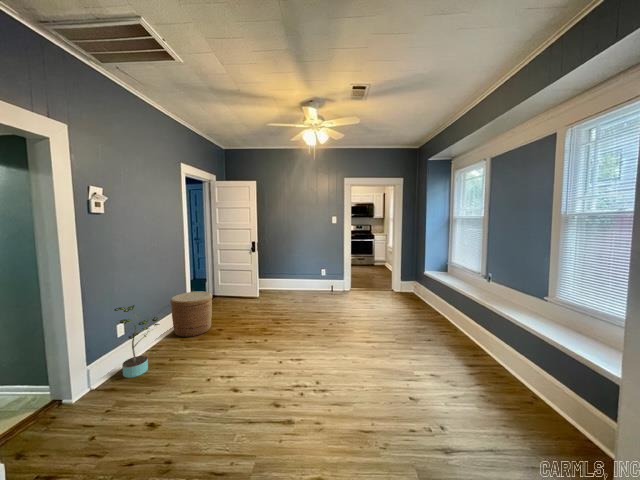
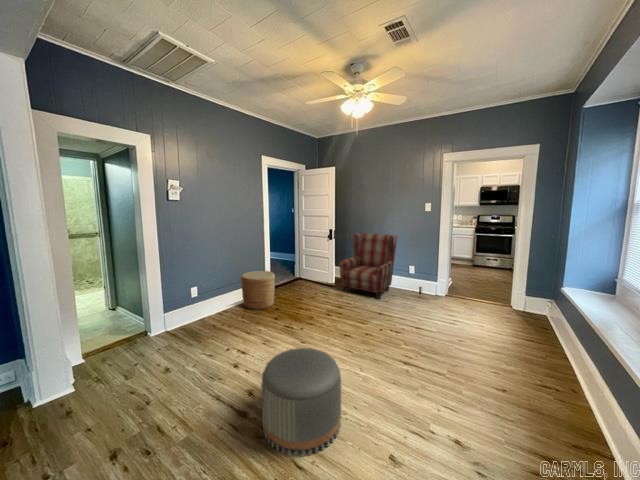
armchair: none [266,244,312,302] -> present [339,233,397,300]
potted plant: present [115,305,159,378] -> none [181,275,216,330]
pouf: none [306,342,375,433] -> present [261,348,341,456]

